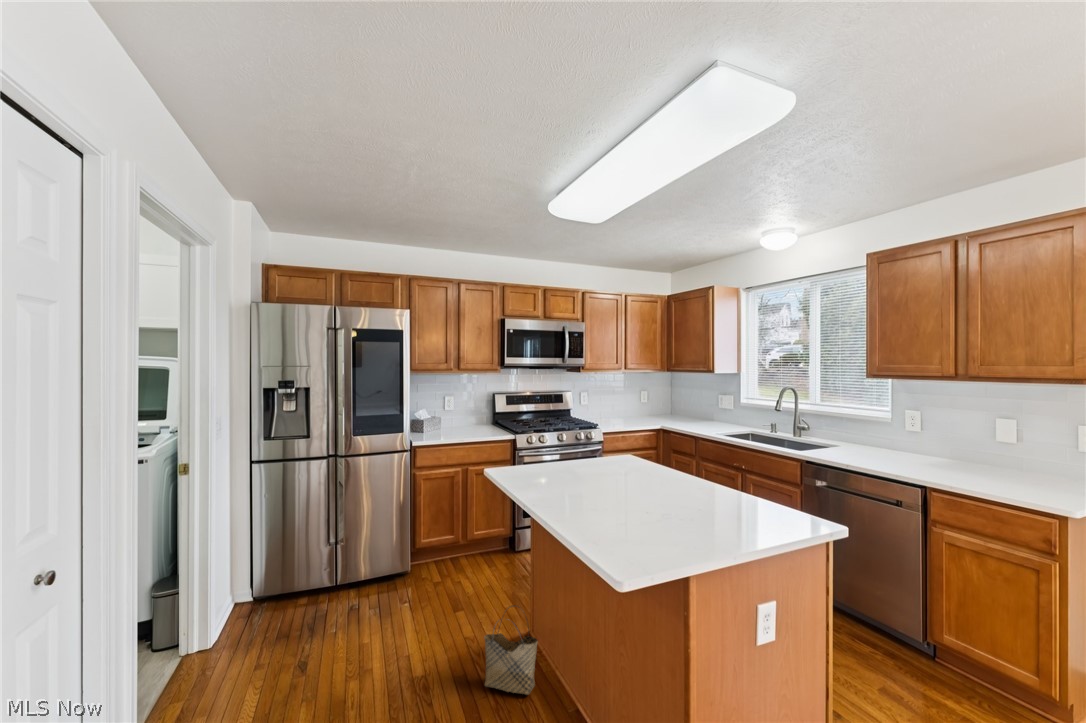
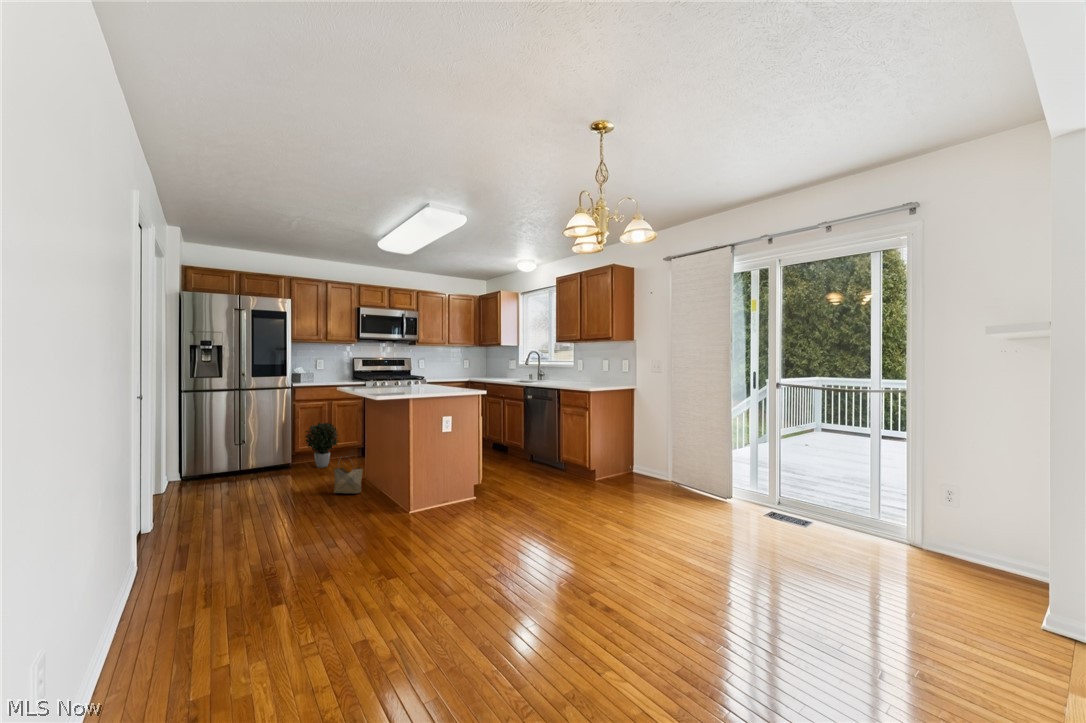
potted plant: none [430,506,481,581] -> present [305,423,339,468]

